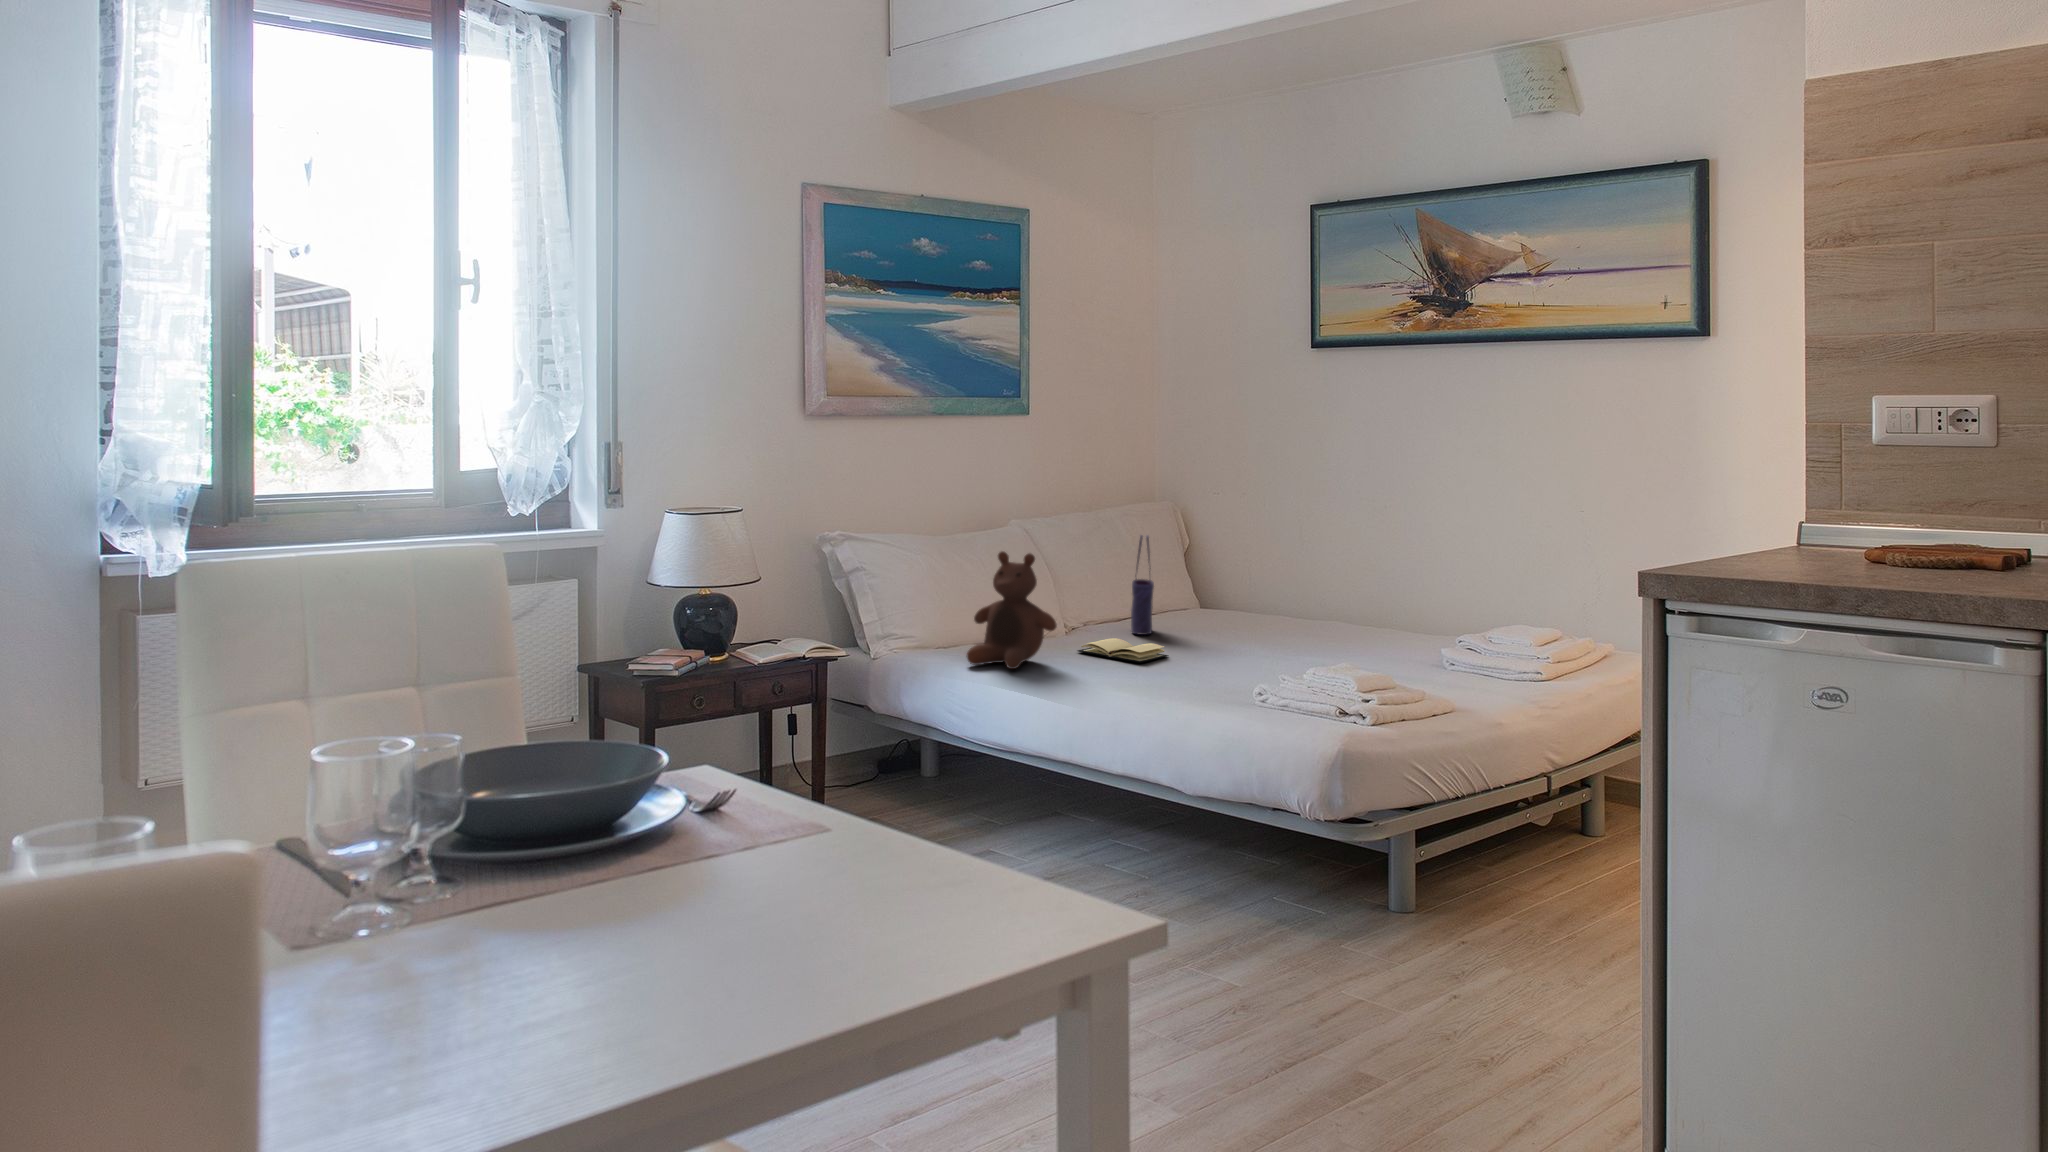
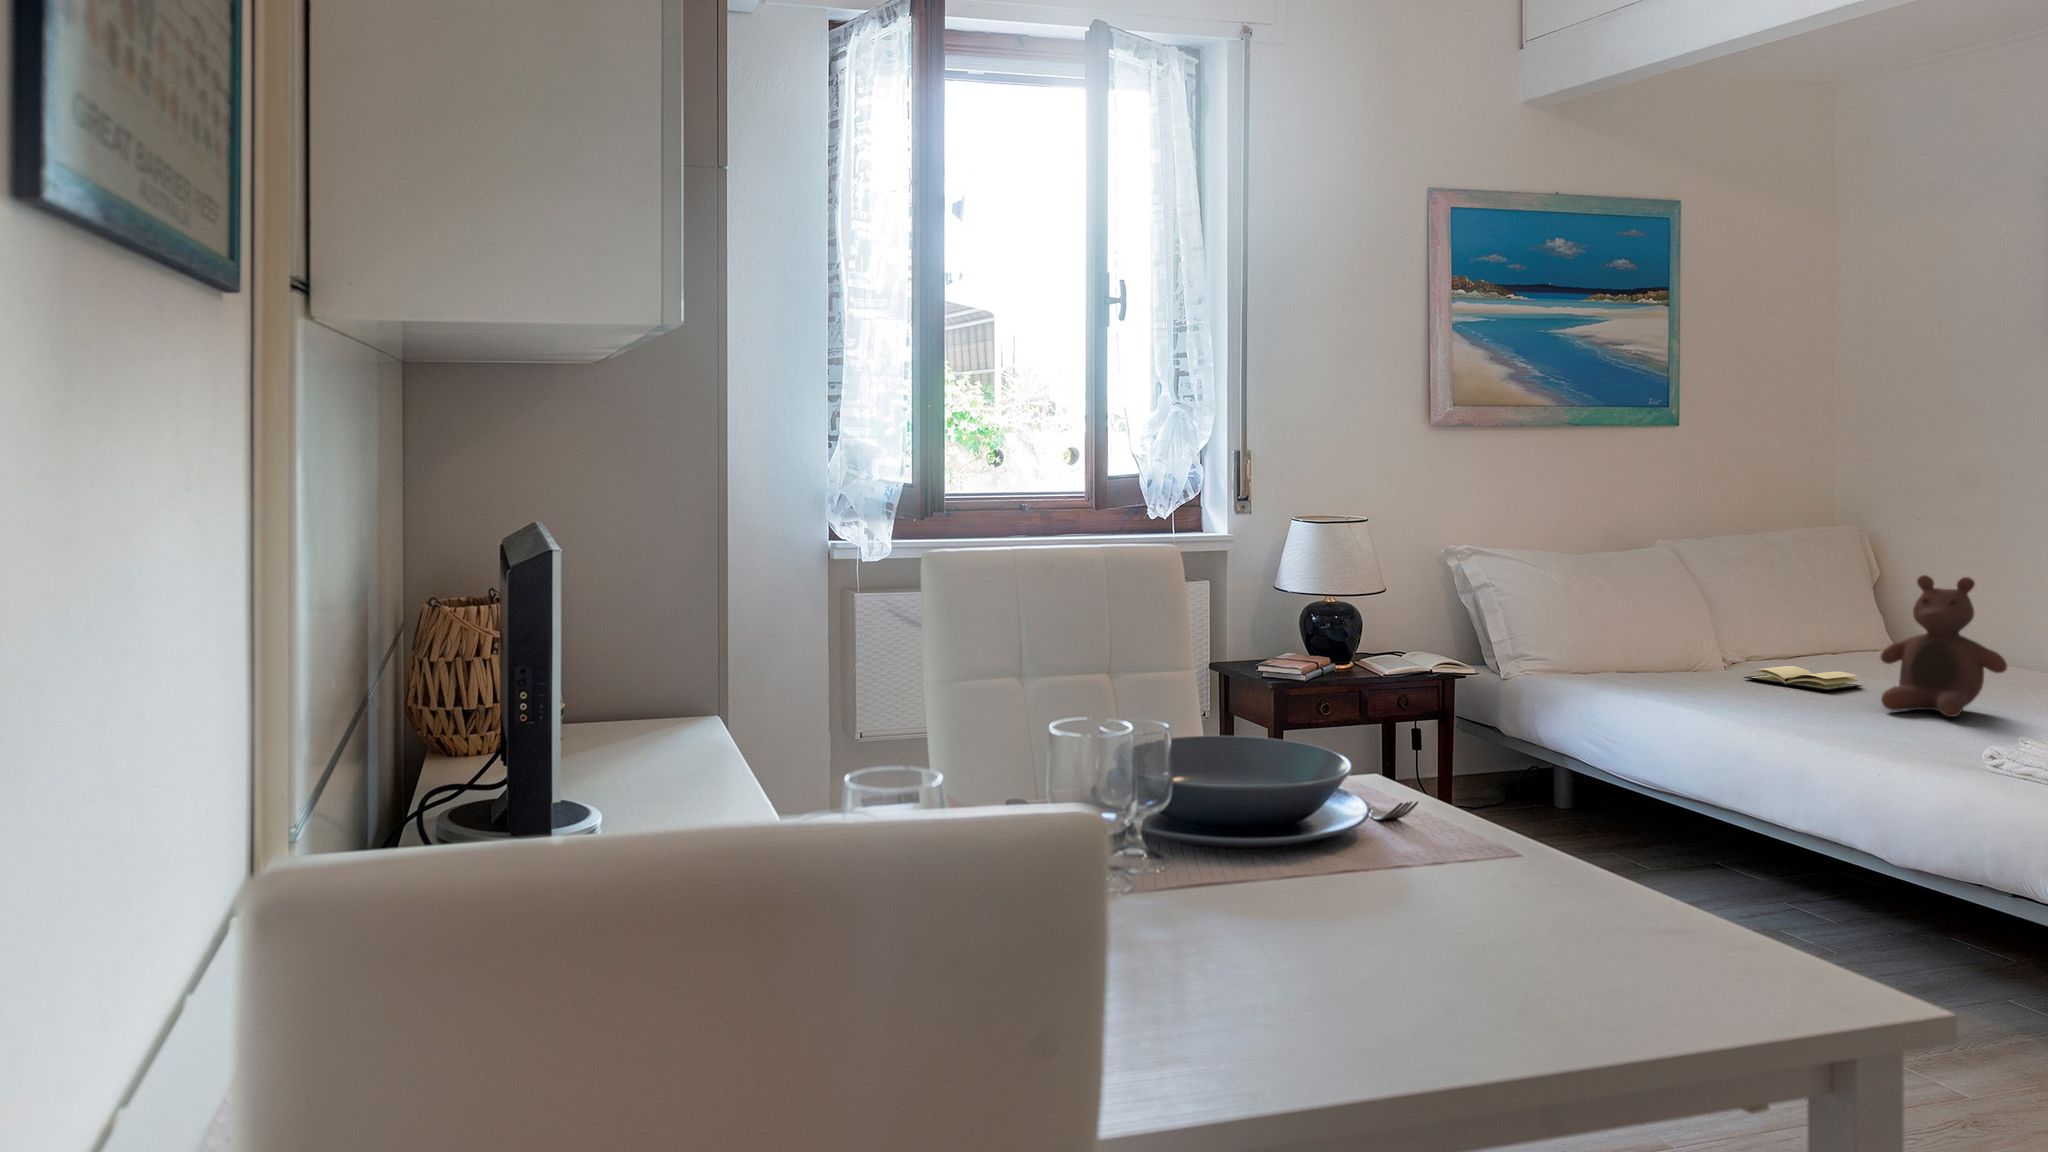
tote bag: present [1131,535,1154,635] -> none [1810,552,1839,666]
stuffed bear: present [966,551,1057,669] -> present [1881,575,2007,717]

